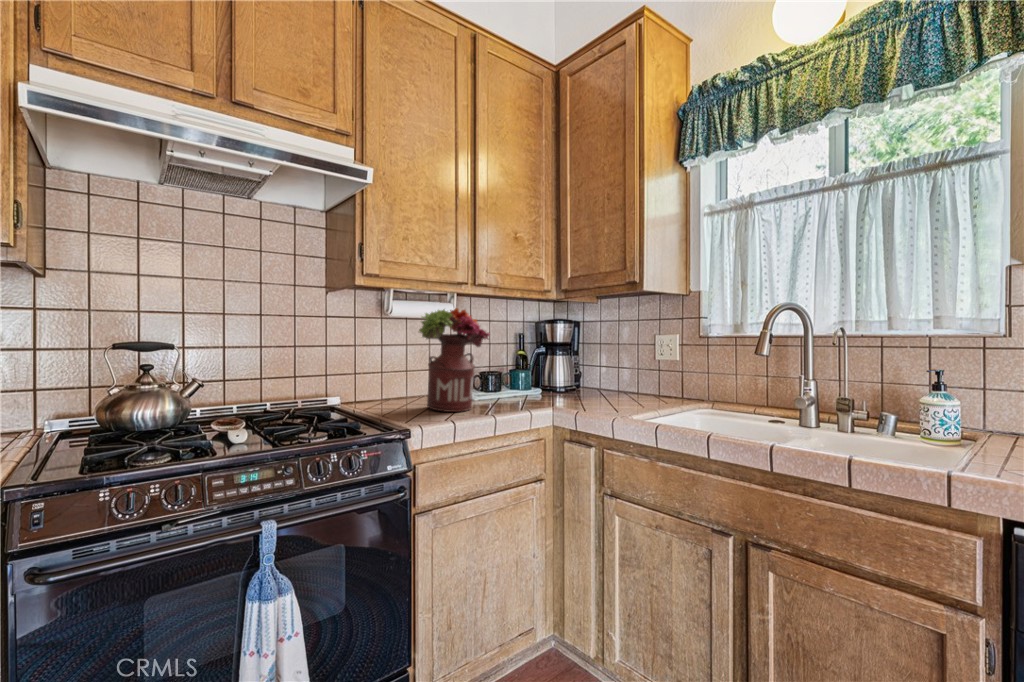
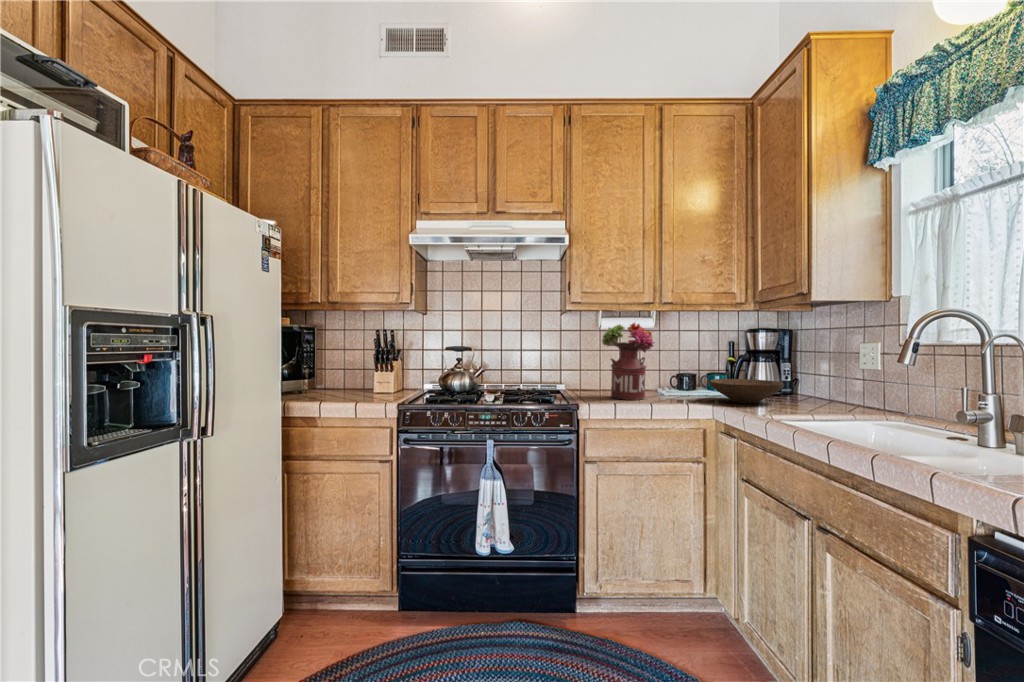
wooden bowl: none [533,374,609,402] -> present [709,379,784,403]

